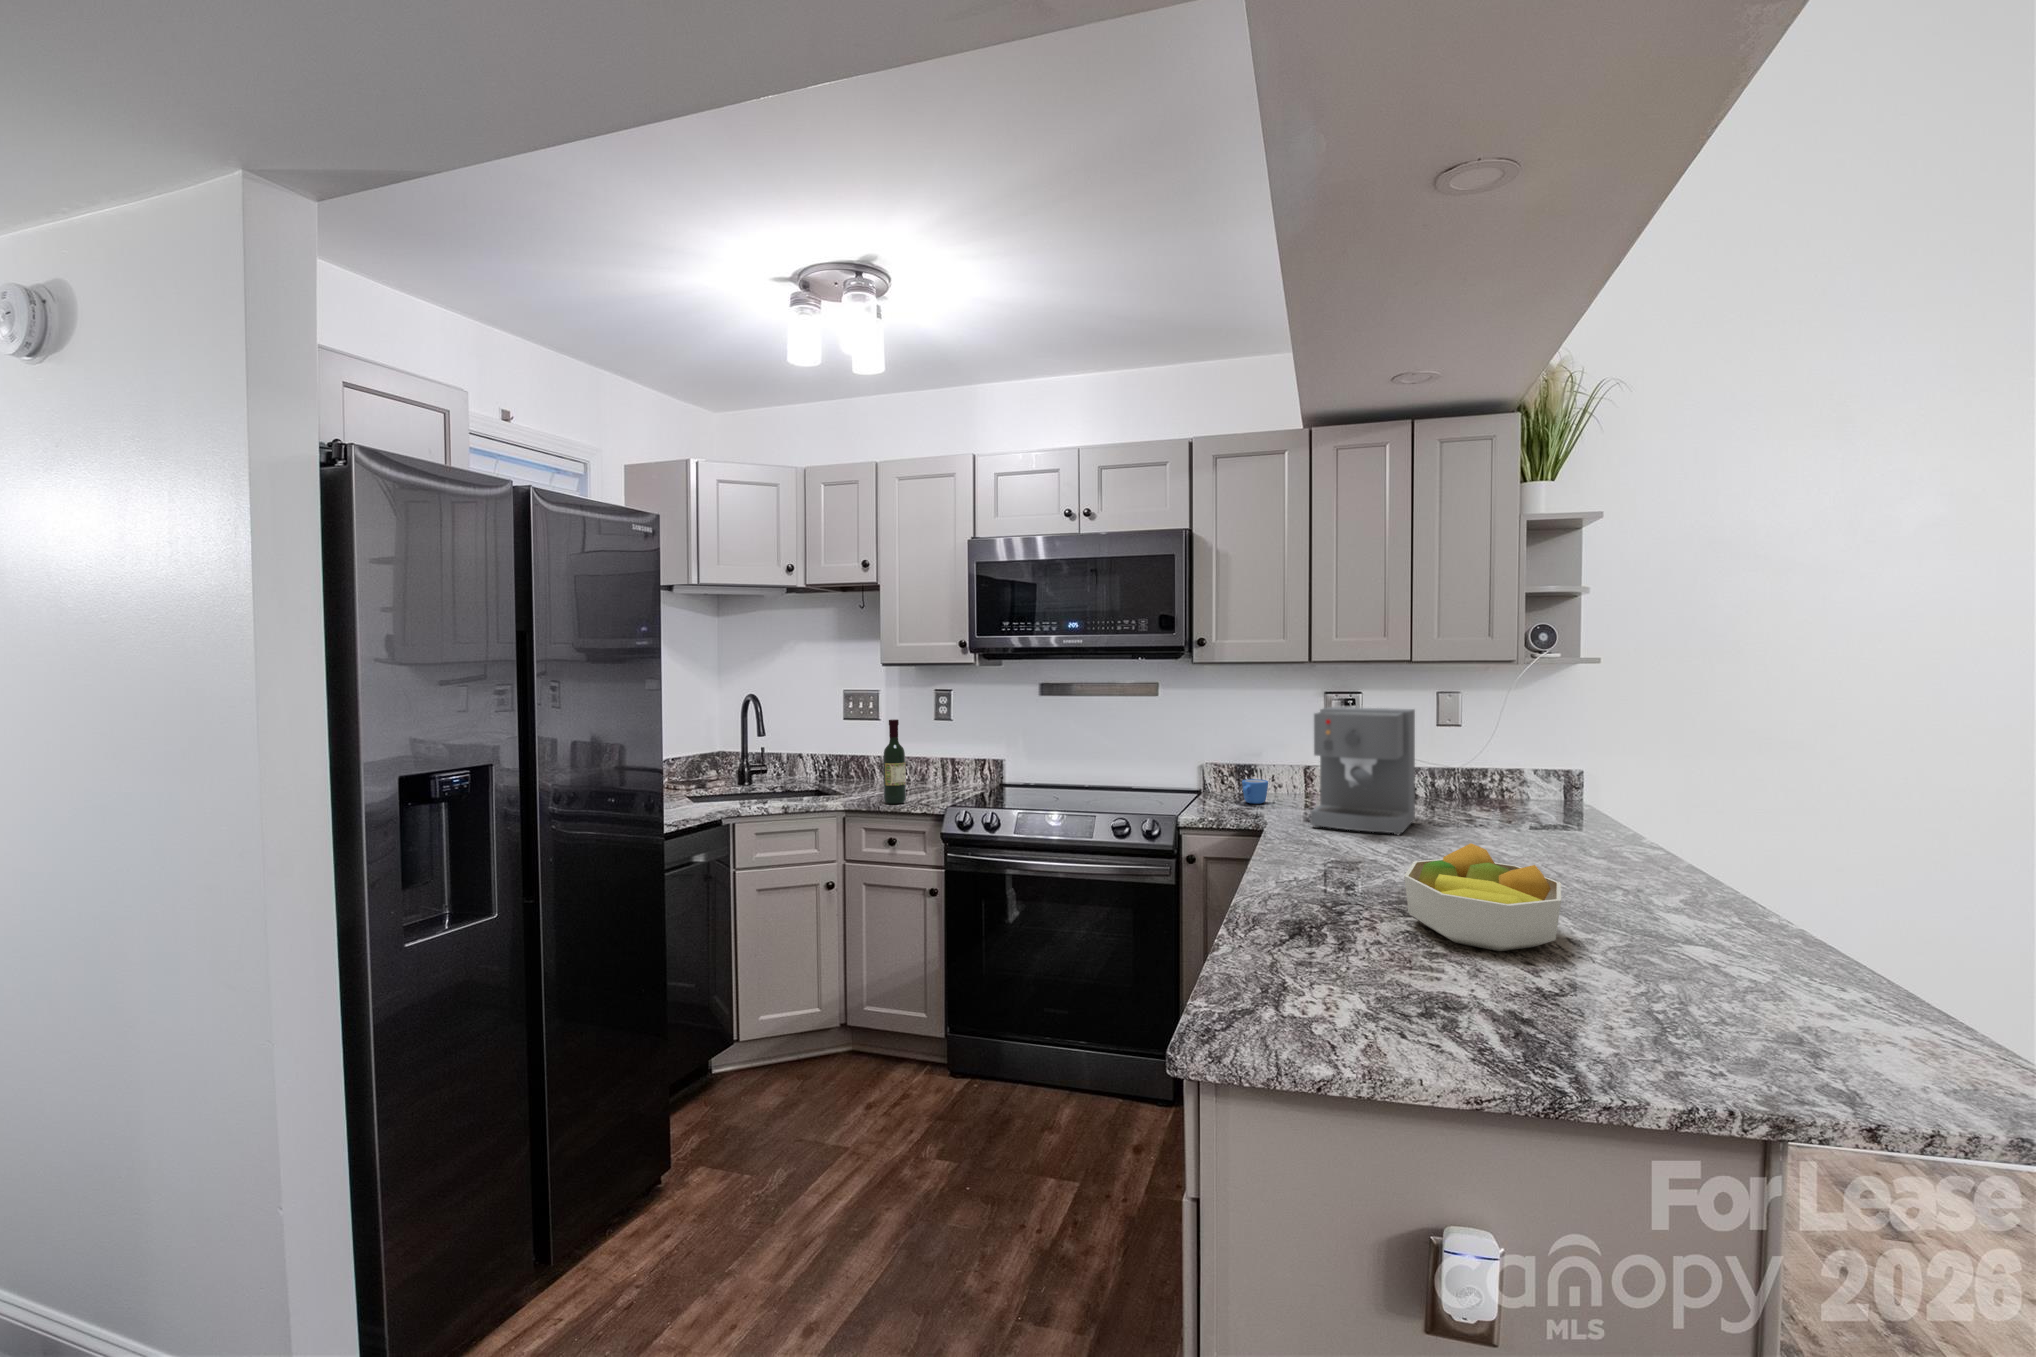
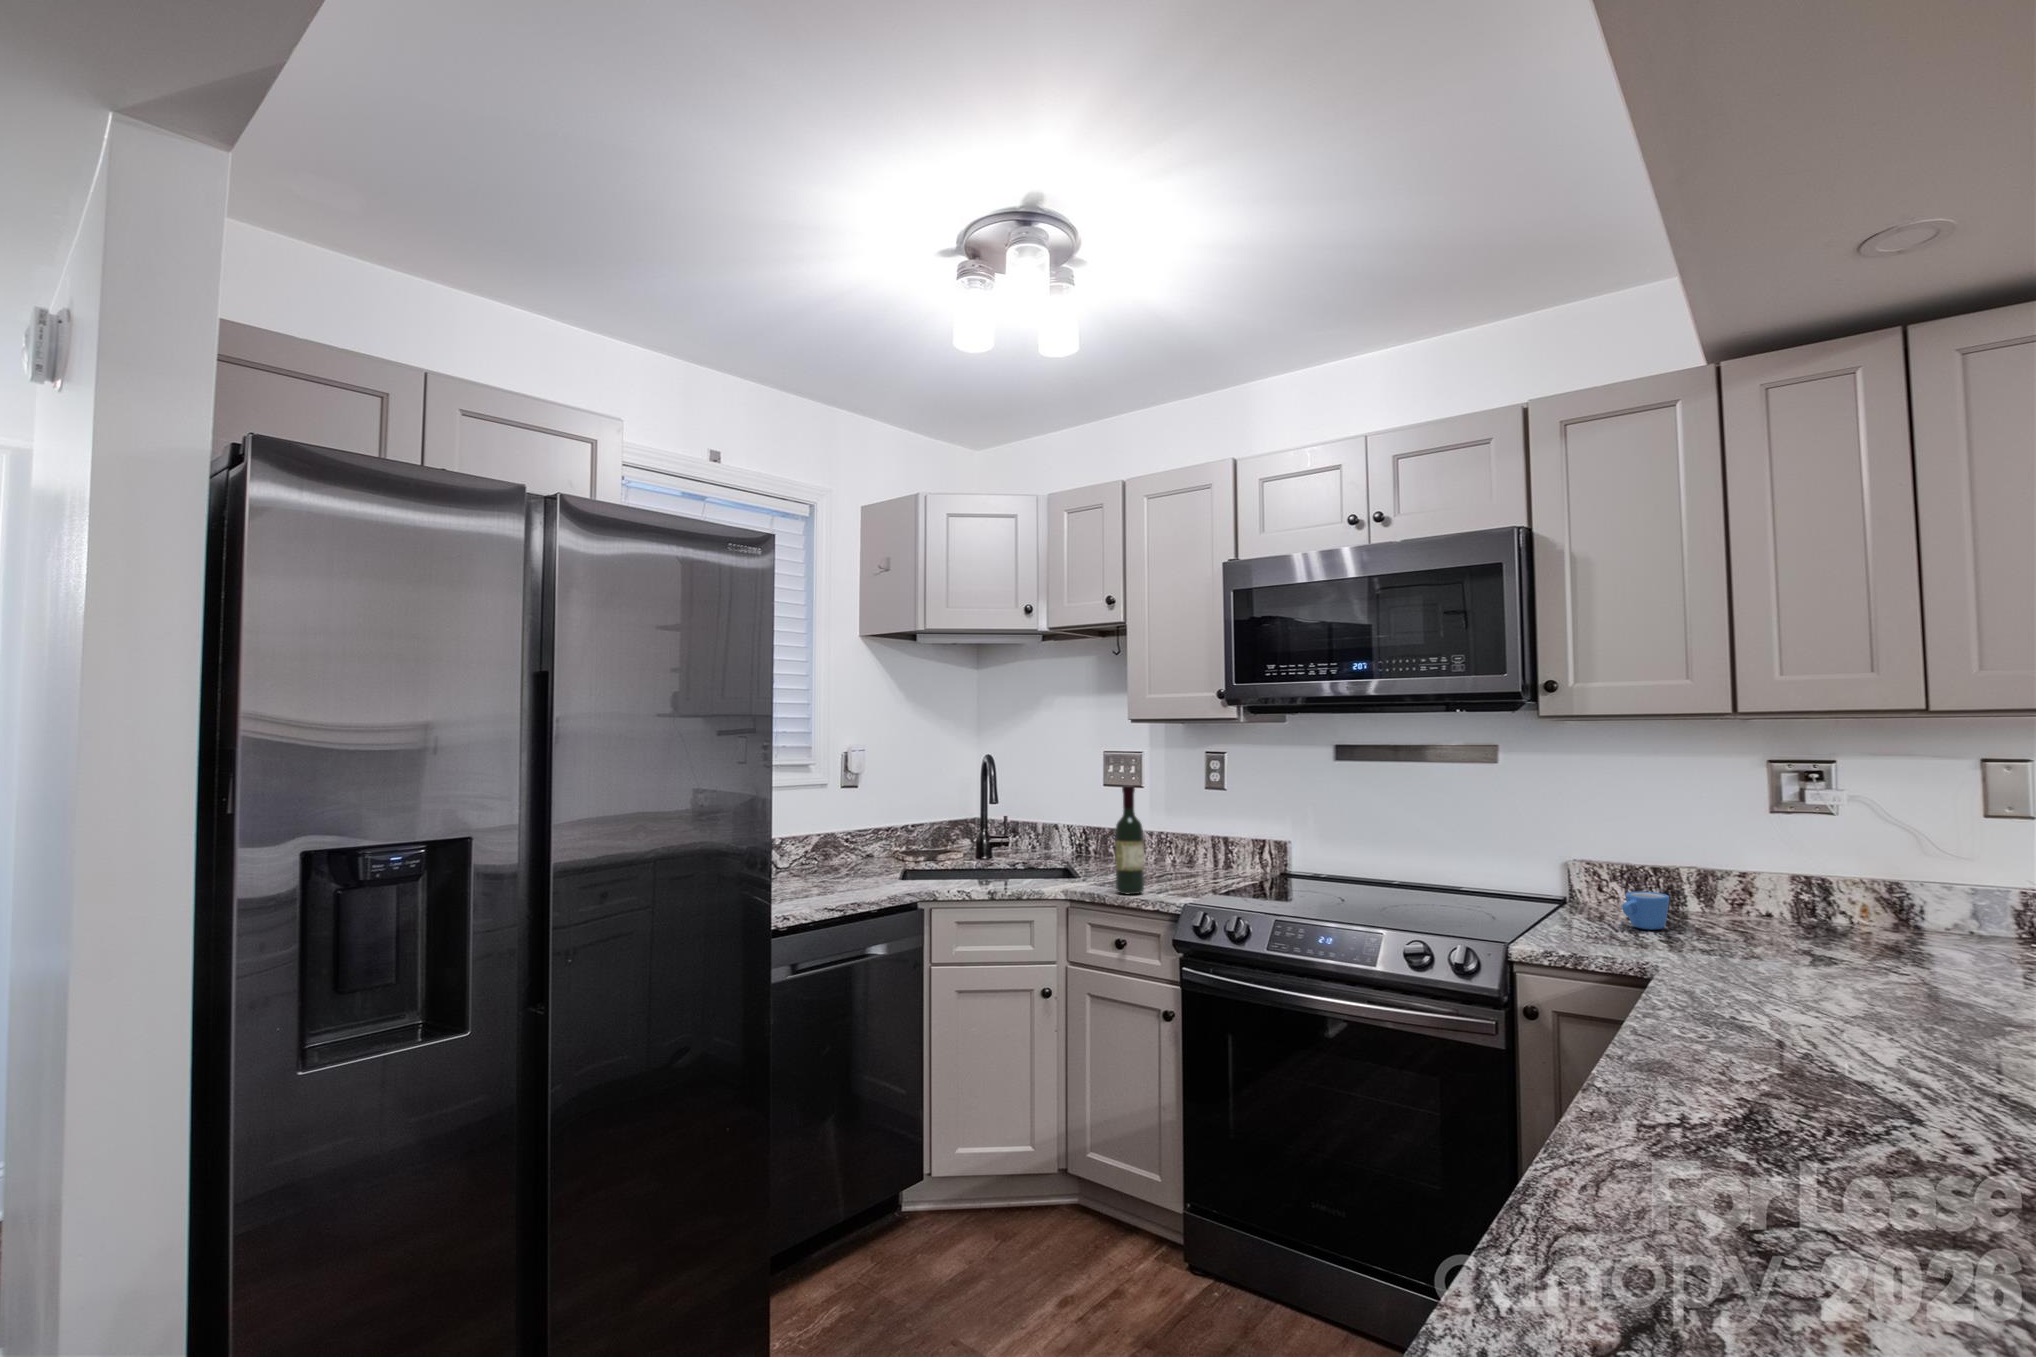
coffee maker: present [1310,707,1415,835] -> none [1694,786,1896,998]
fruit bowl: present [1404,843,1561,951] -> none [1655,1016,1931,1199]

